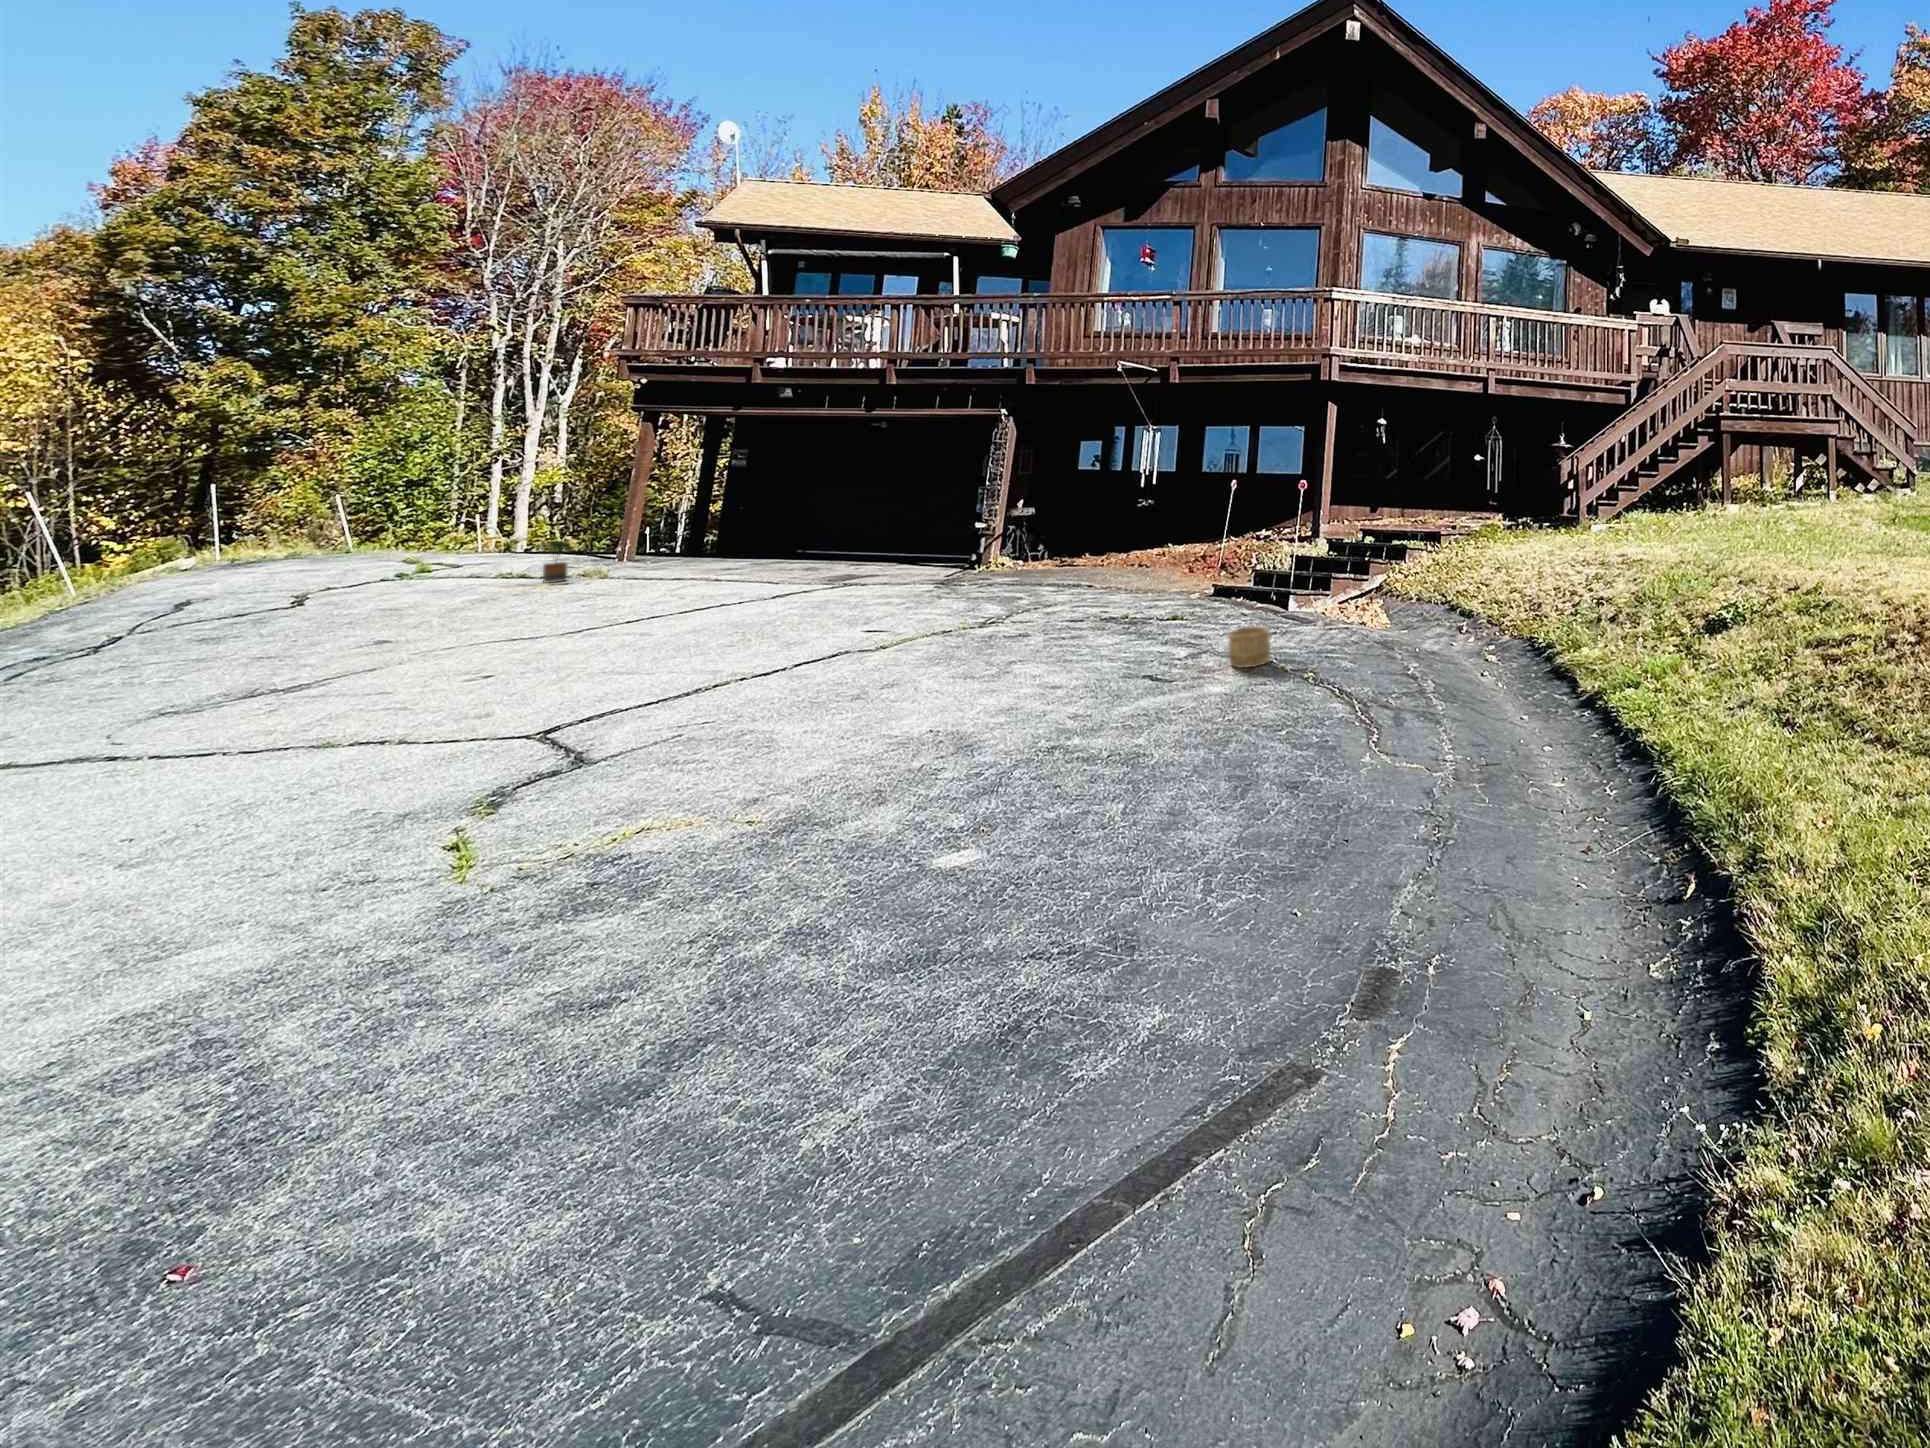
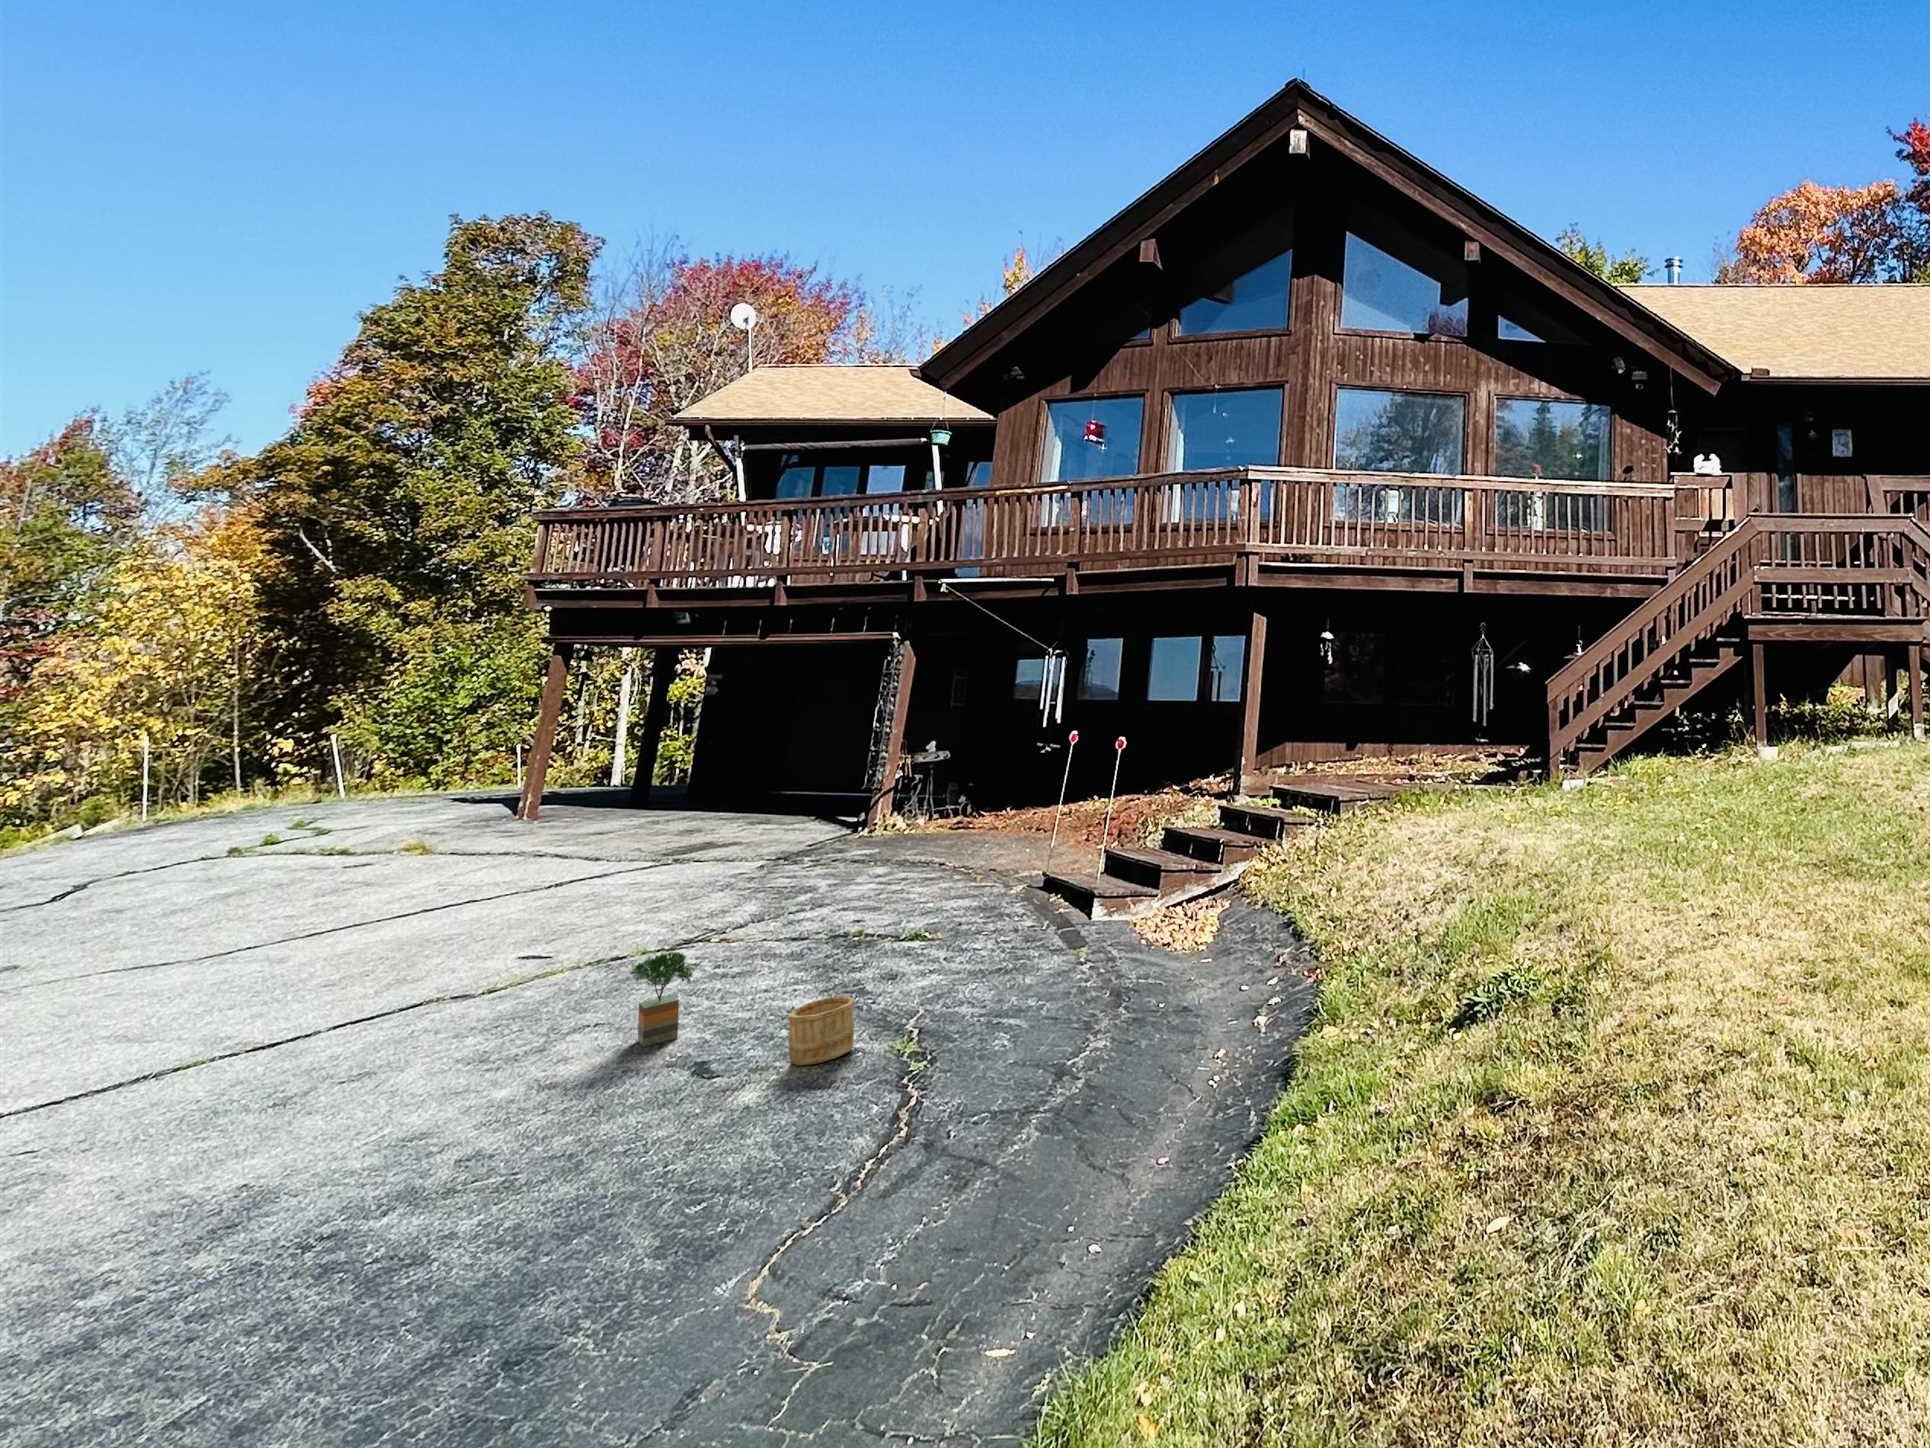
potted tree: present [539,540,574,583] -> present [630,952,693,1047]

